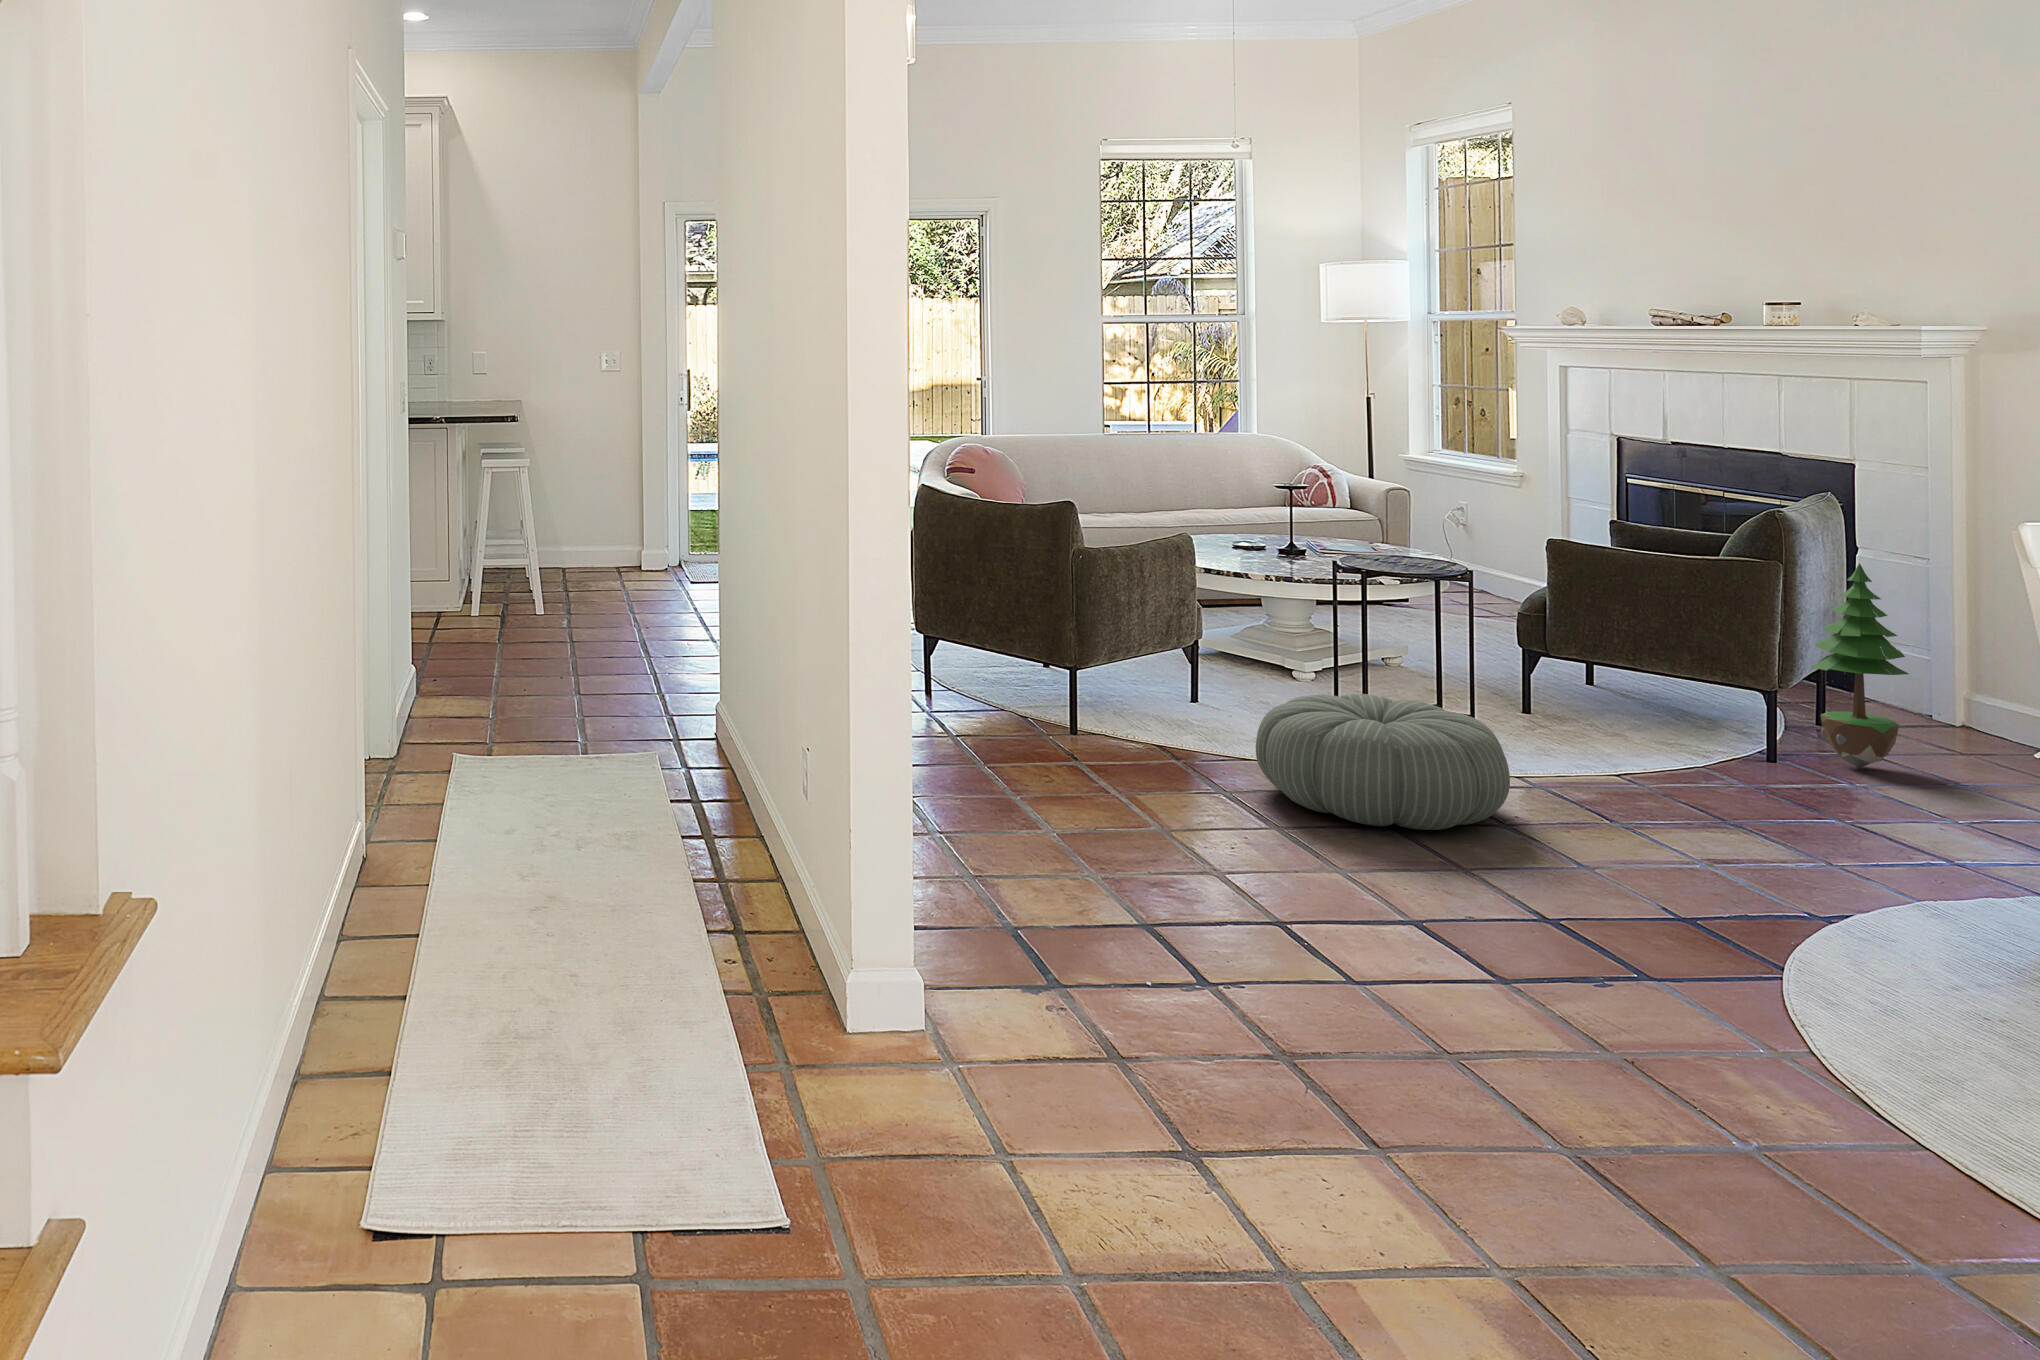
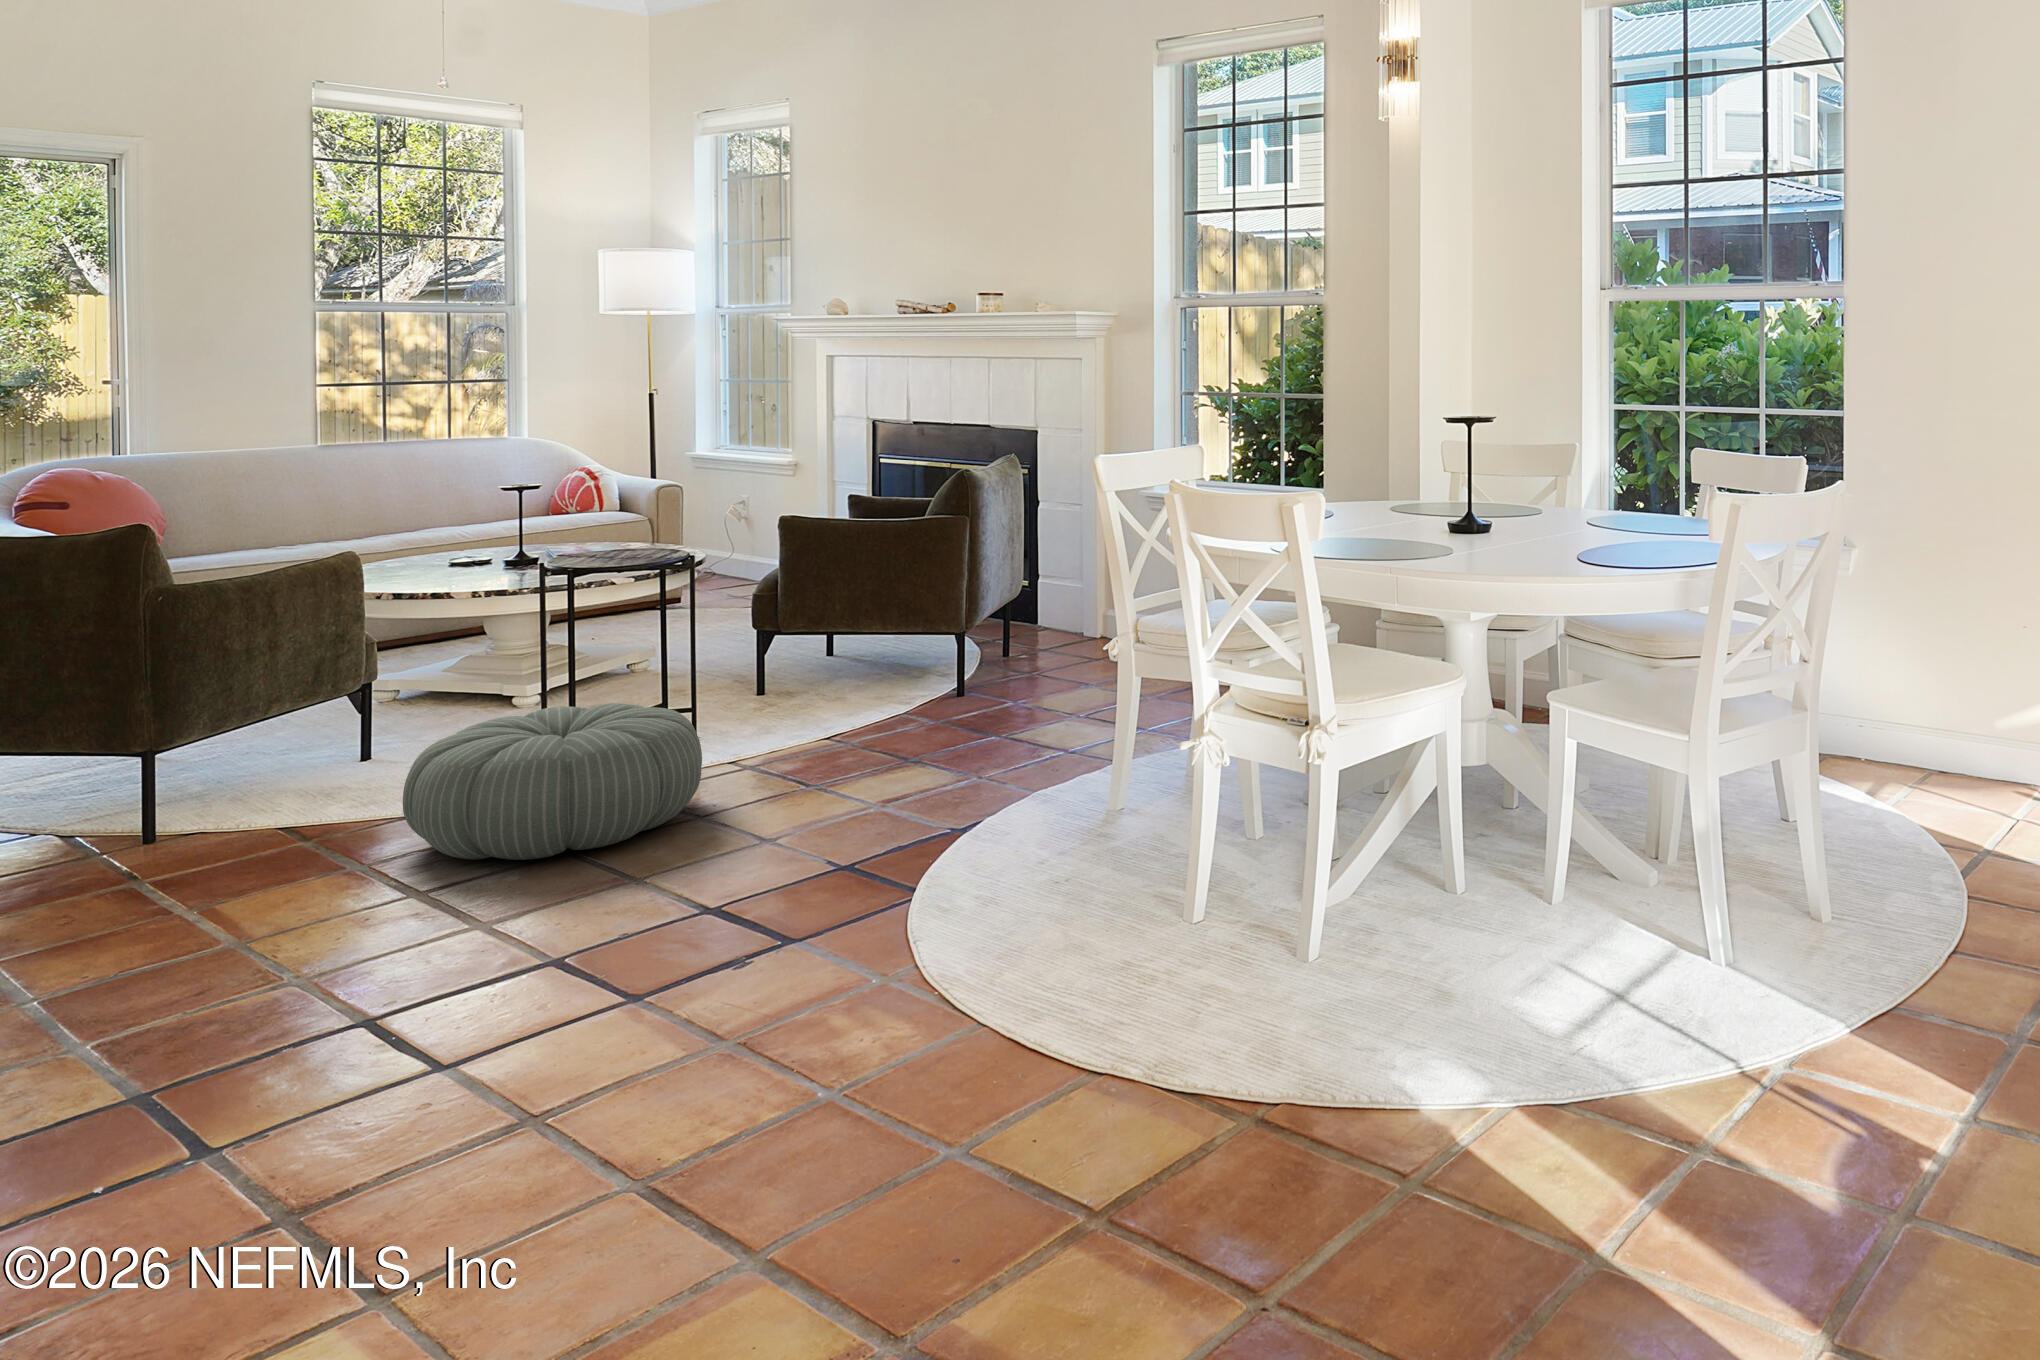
potted tree: present [1811,563,1909,768] -> none [987,510,1054,688]

